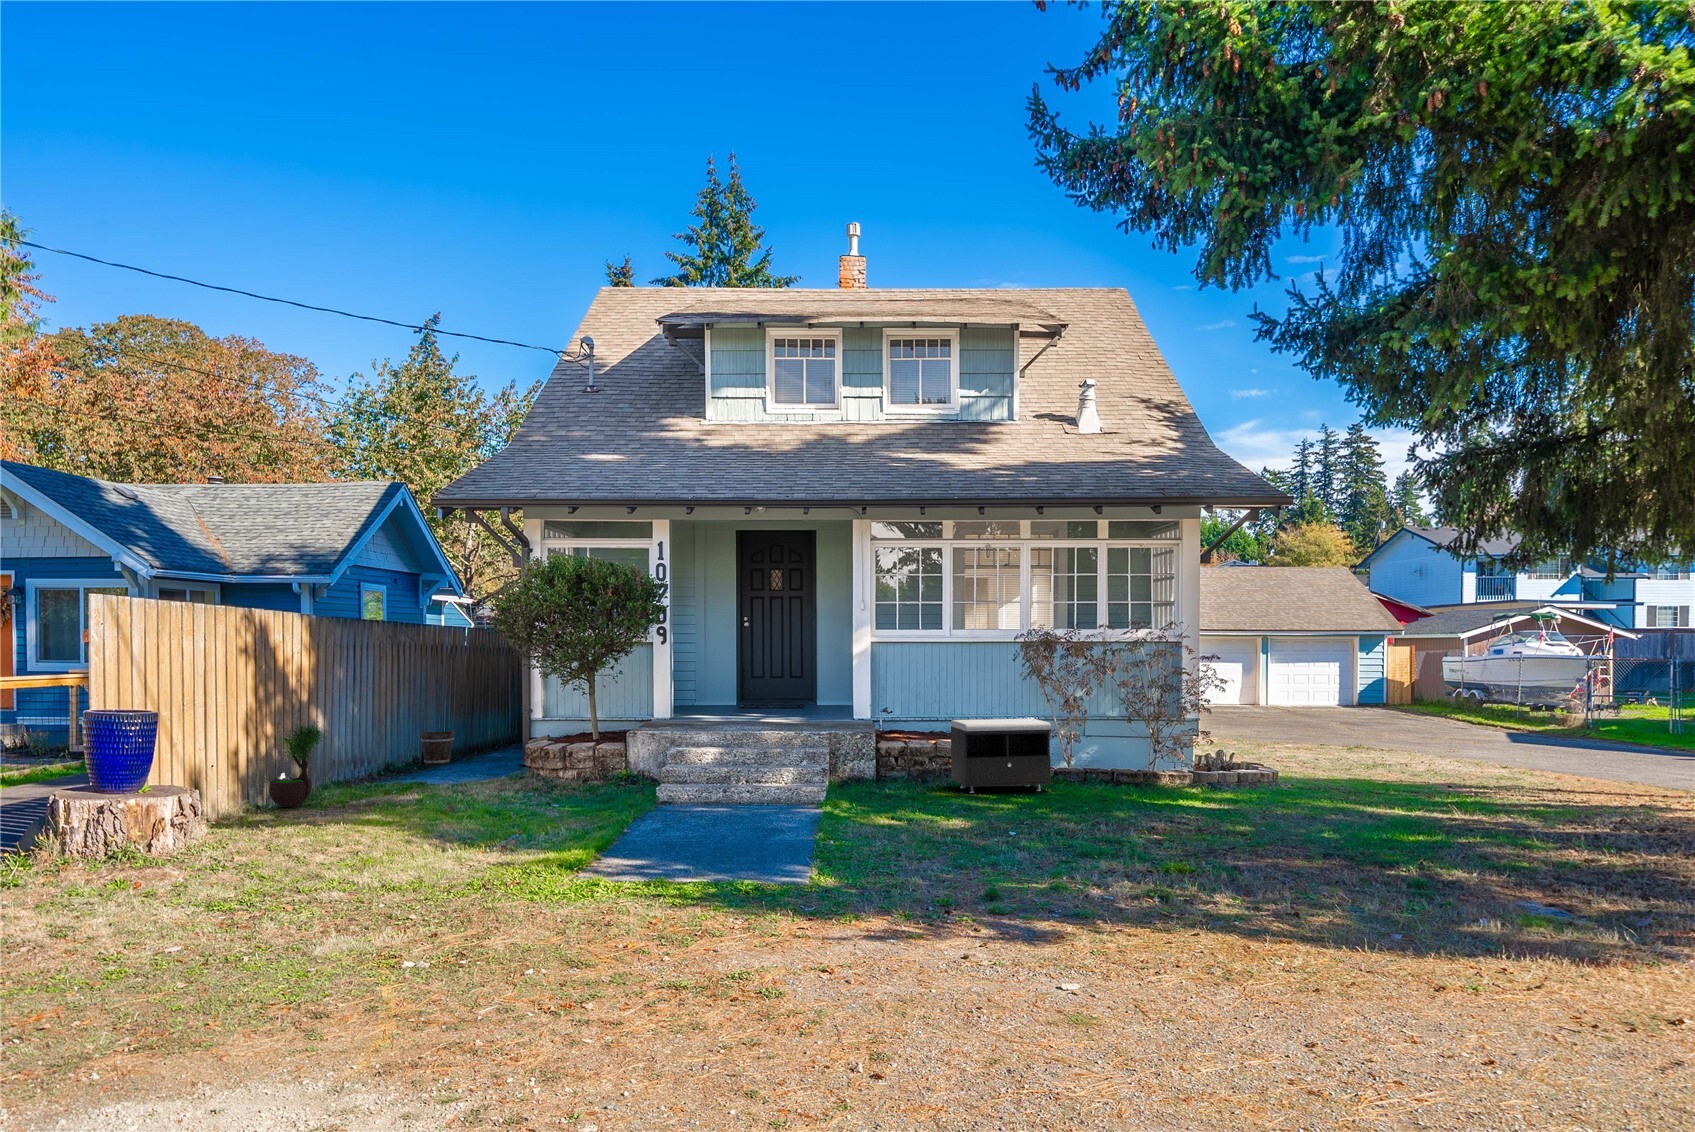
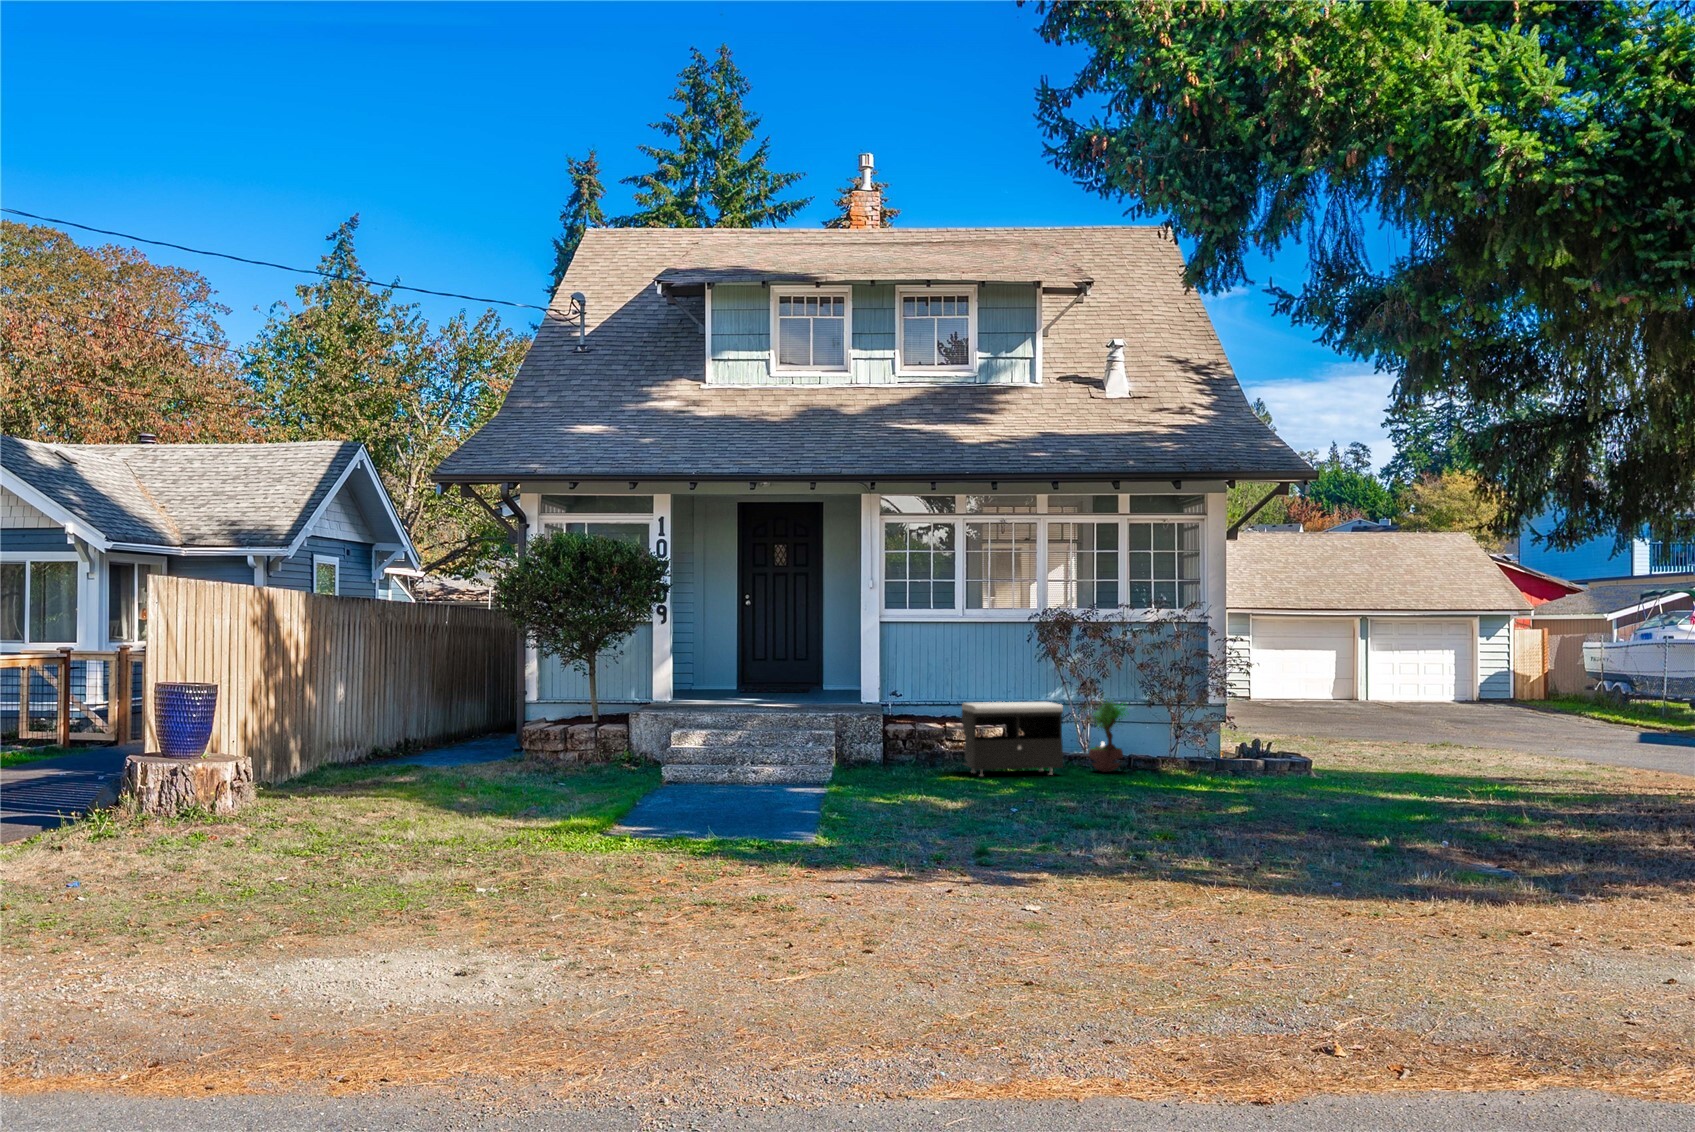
potted tree: present [269,722,327,807] -> present [1089,700,1130,772]
bucket: present [421,729,455,764] -> none [406,716,442,753]

